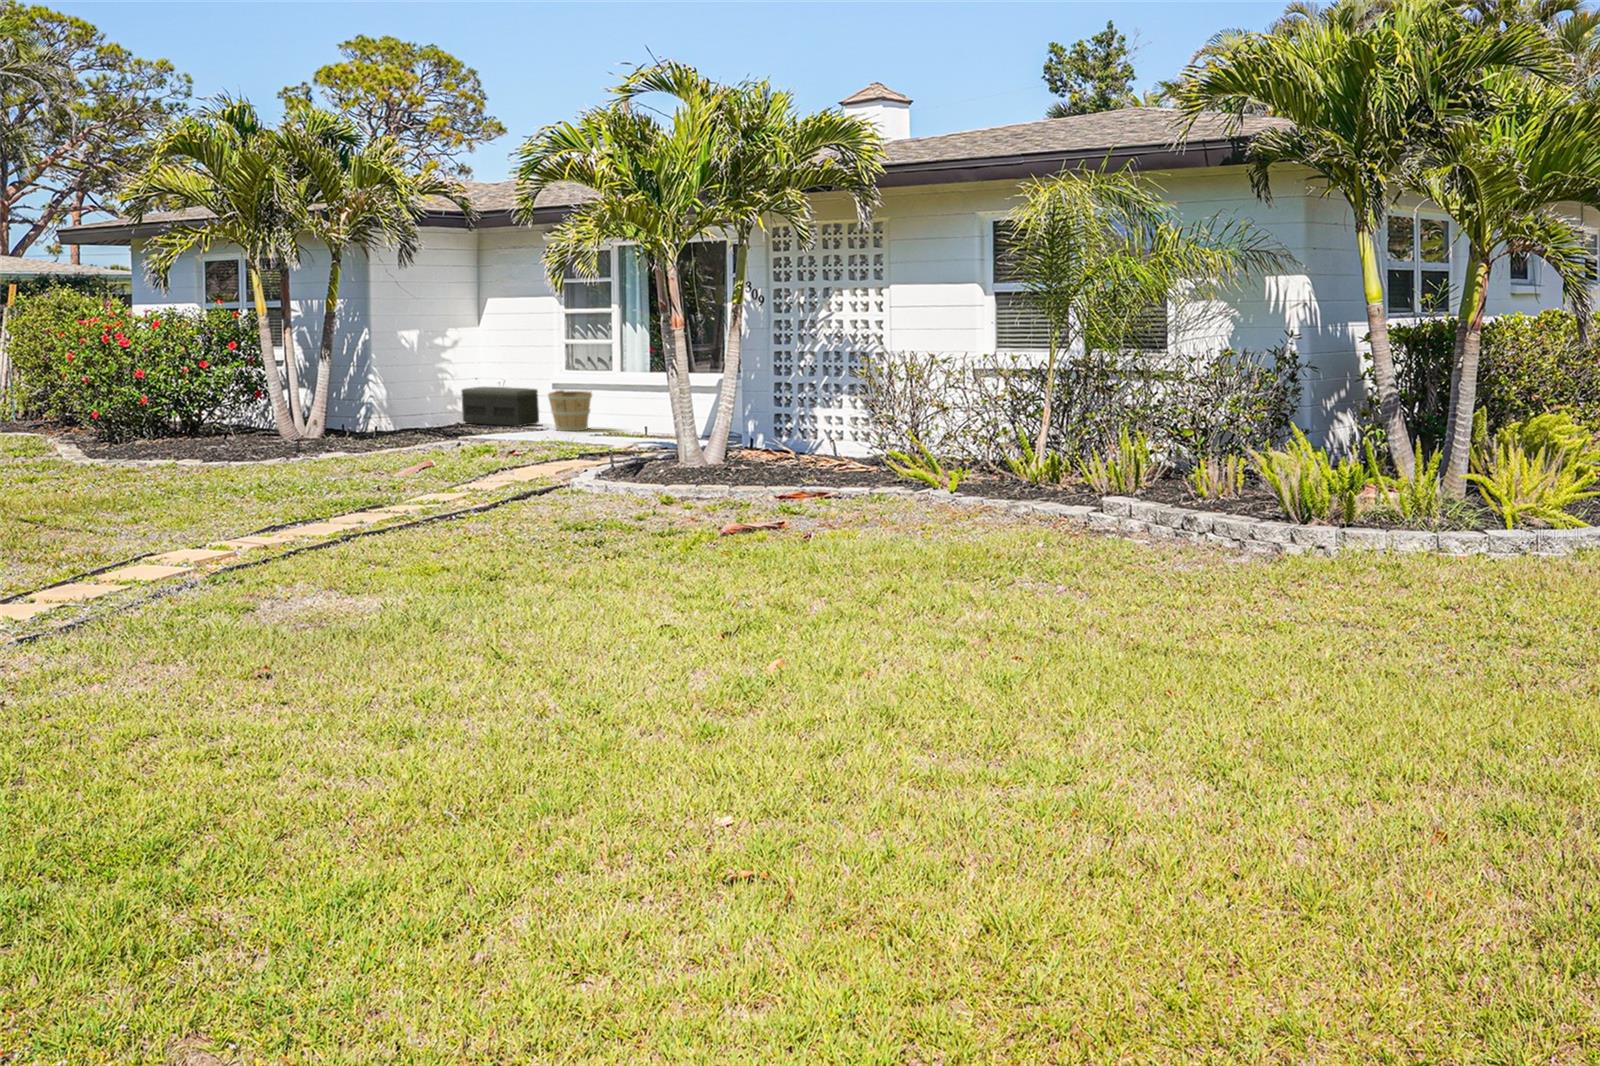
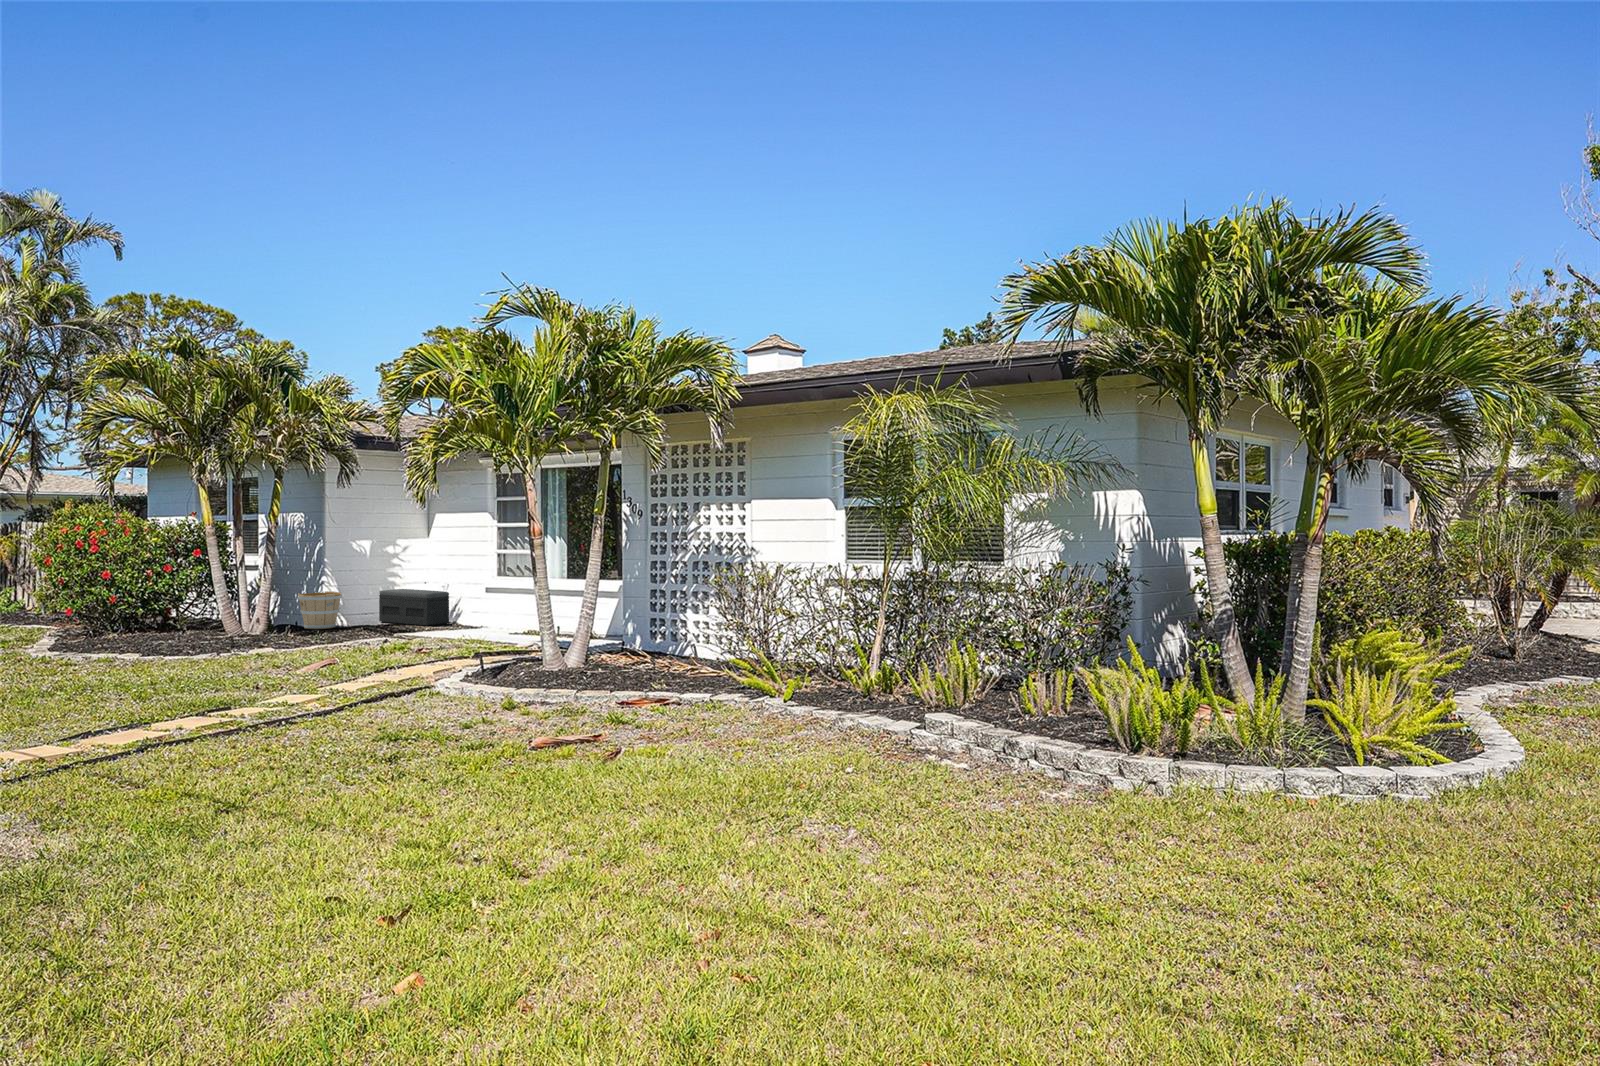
wooden bucket: present [548,390,592,431] -> present [298,591,342,629]

